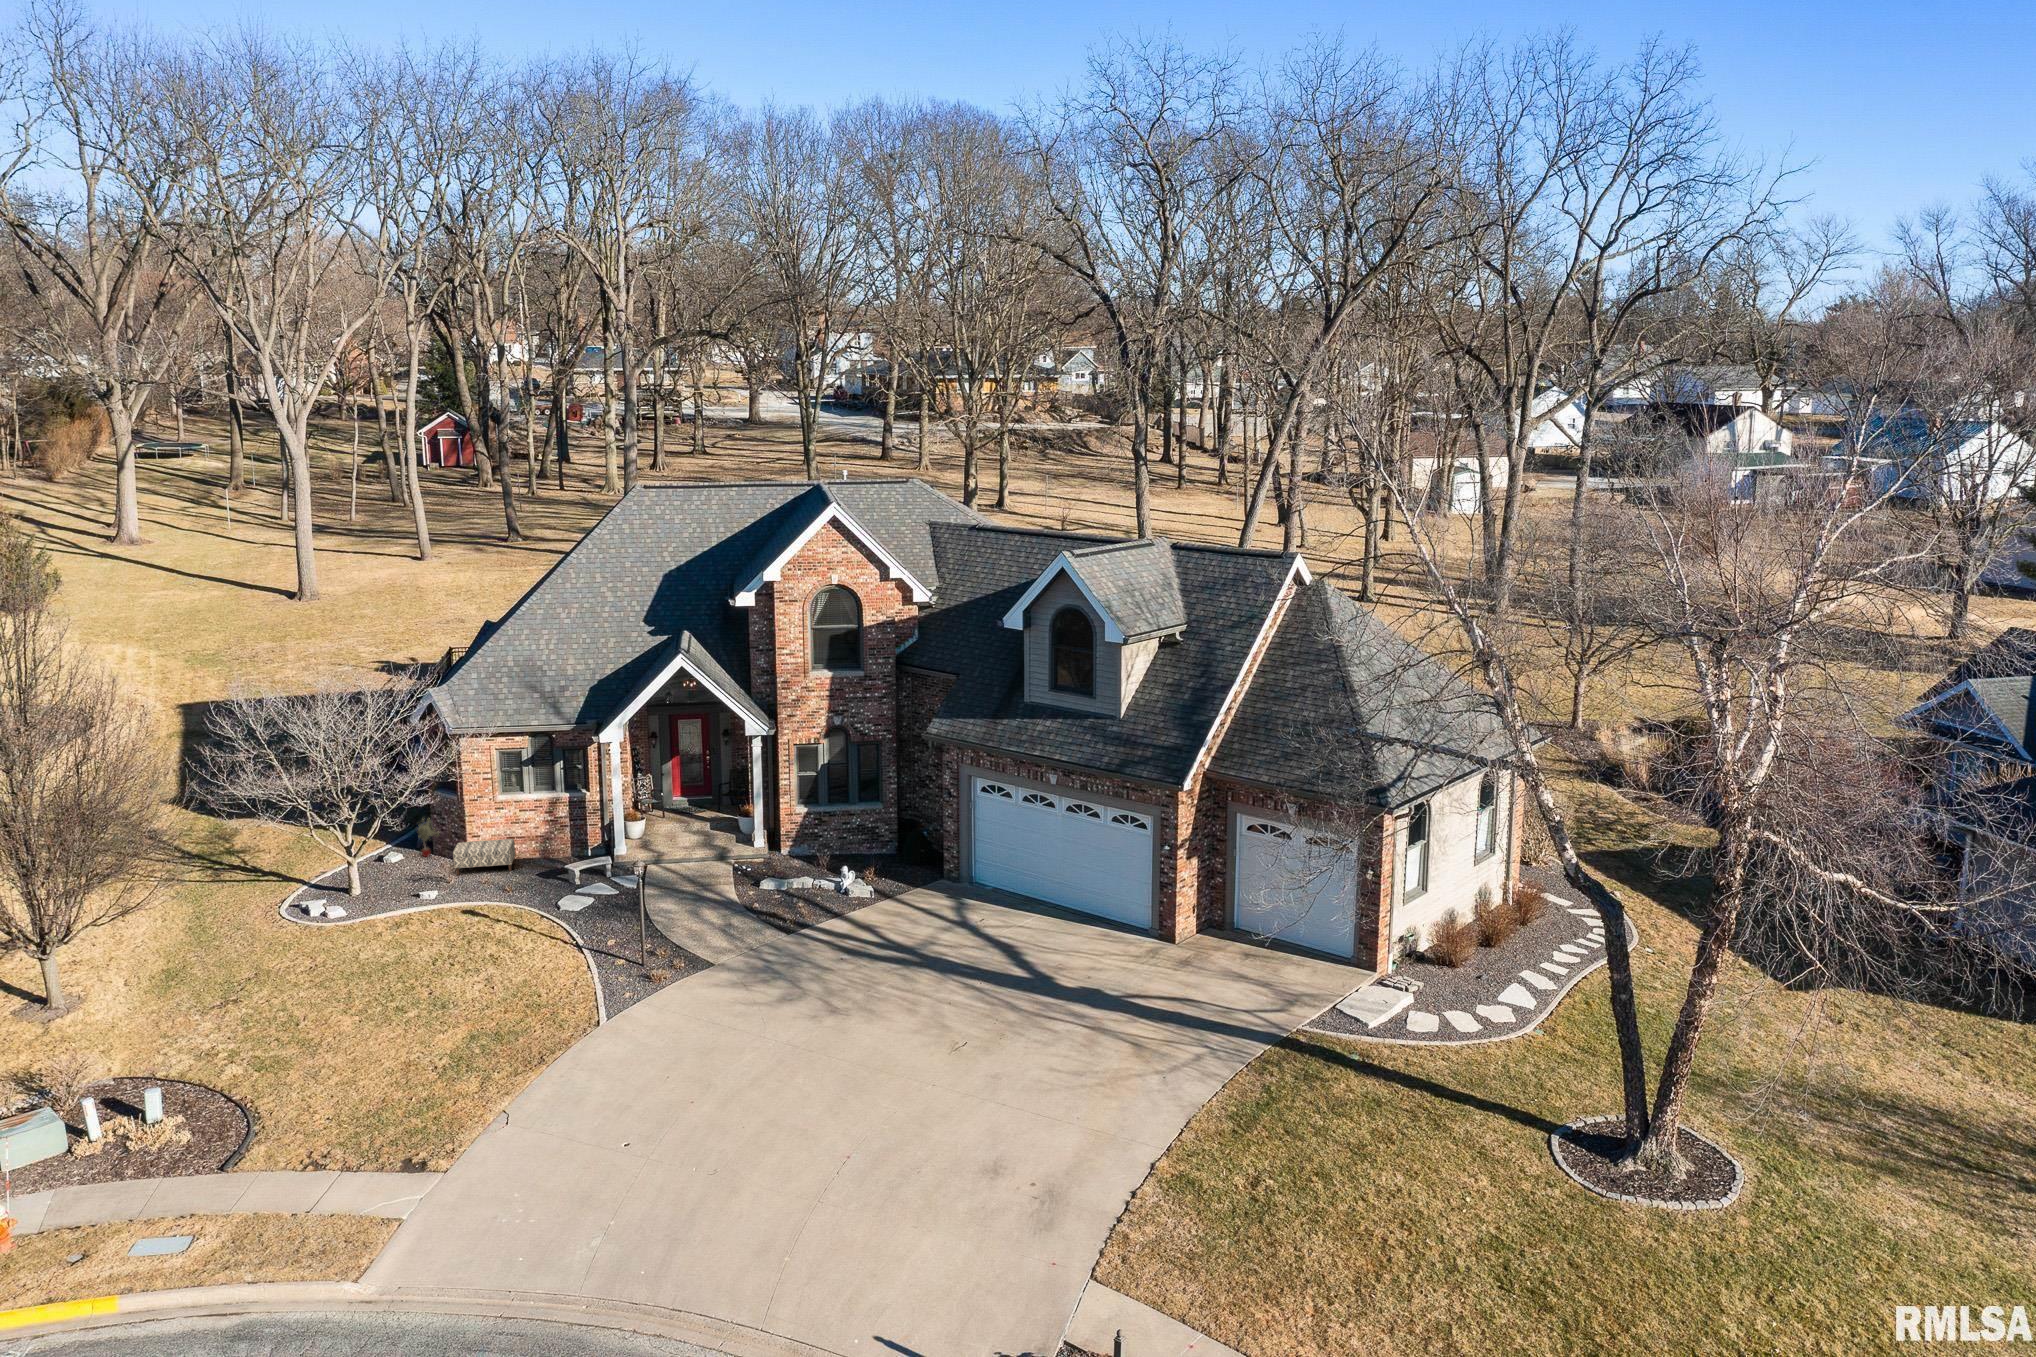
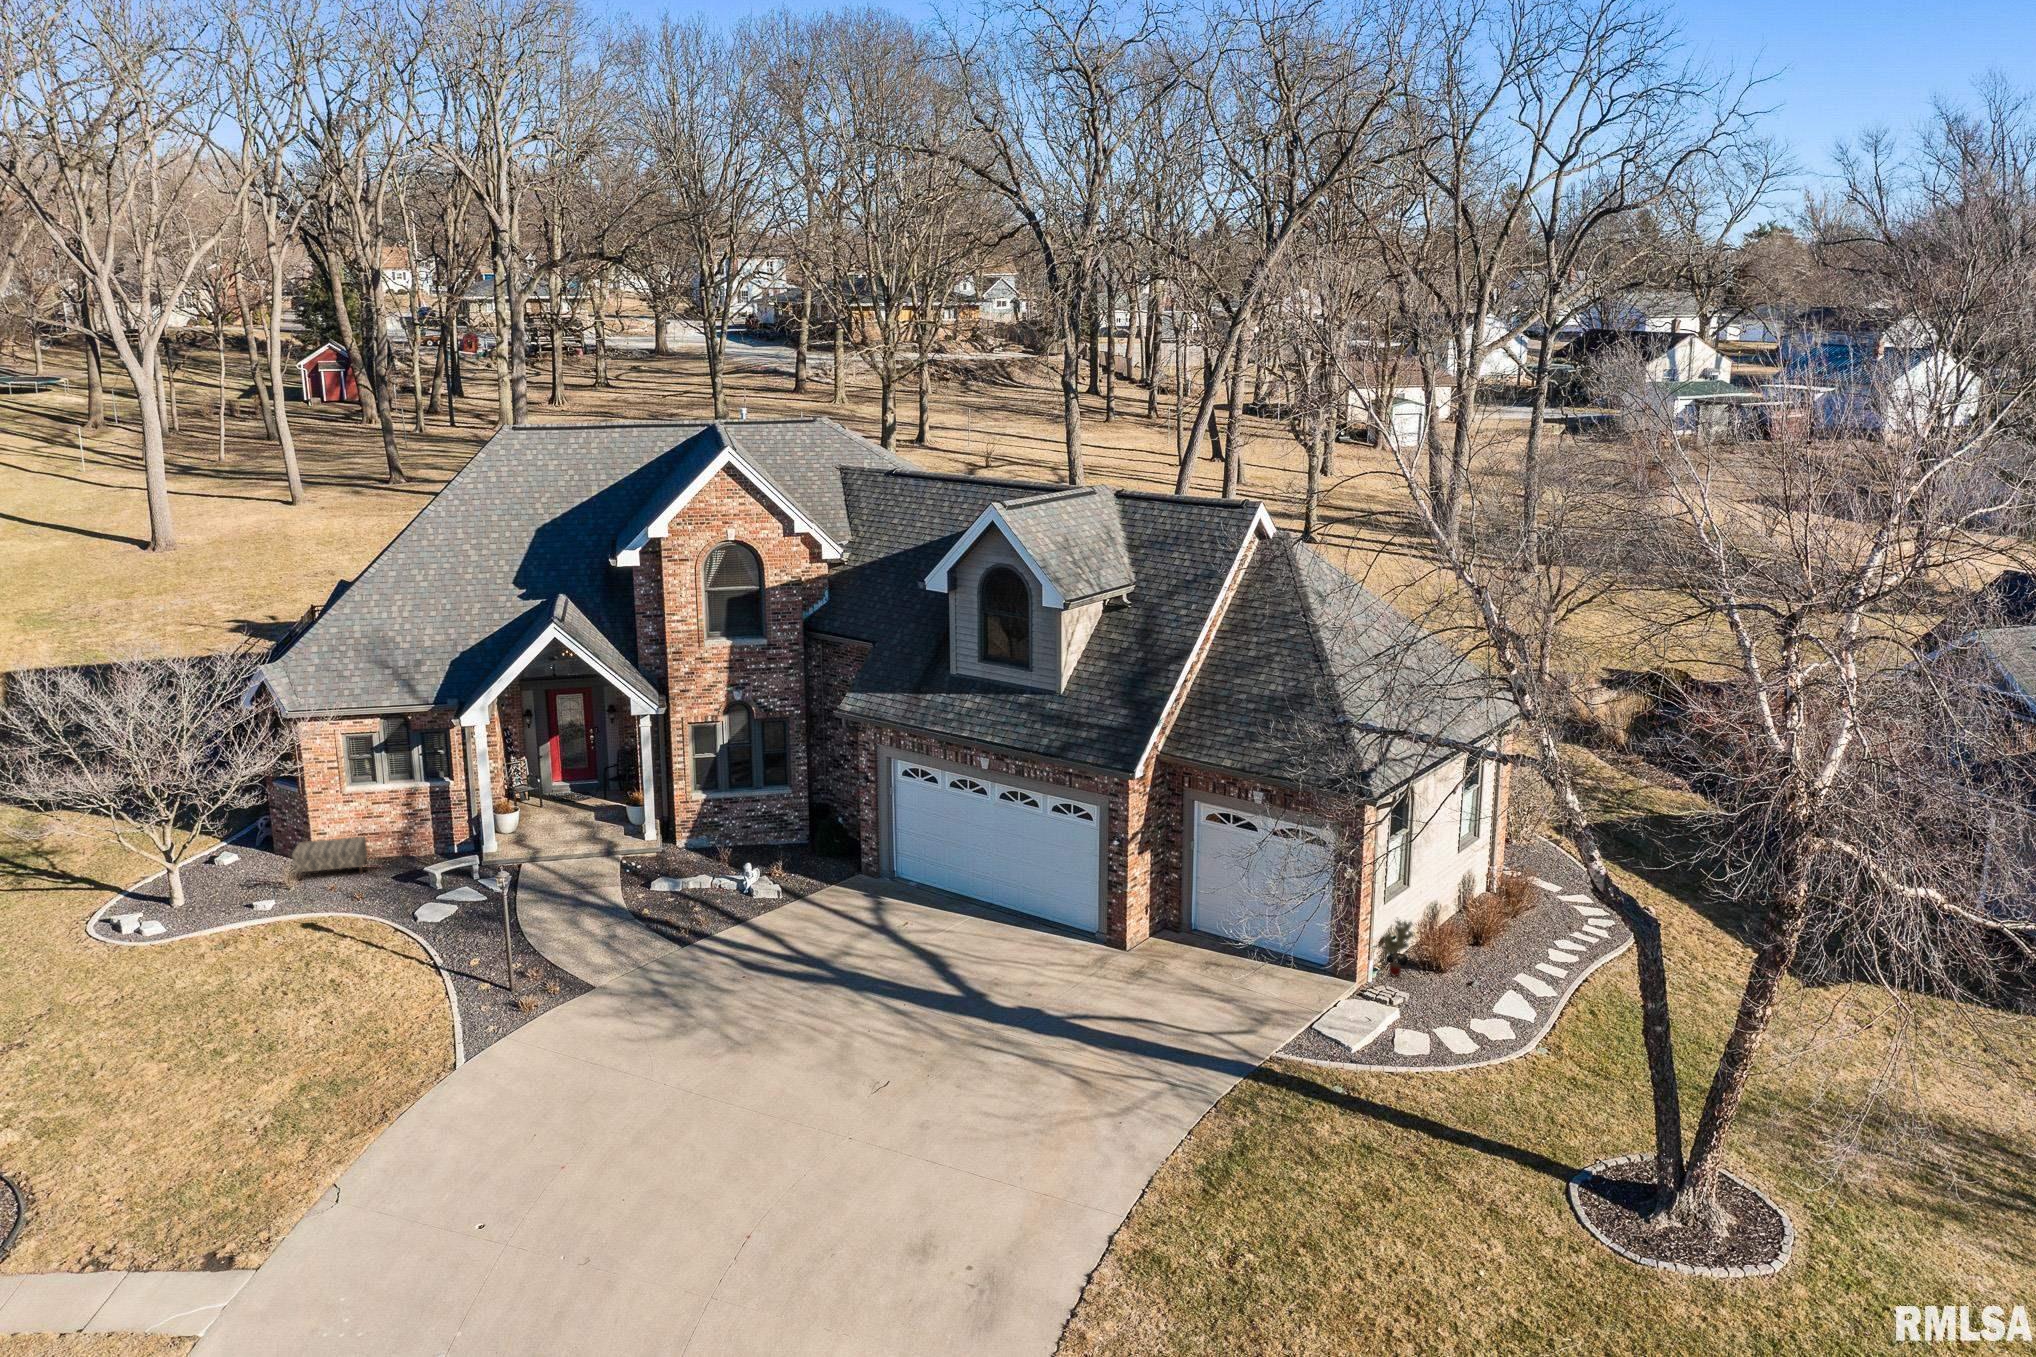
potted tree: present [418,818,439,857] -> present [1378,921,1413,976]

